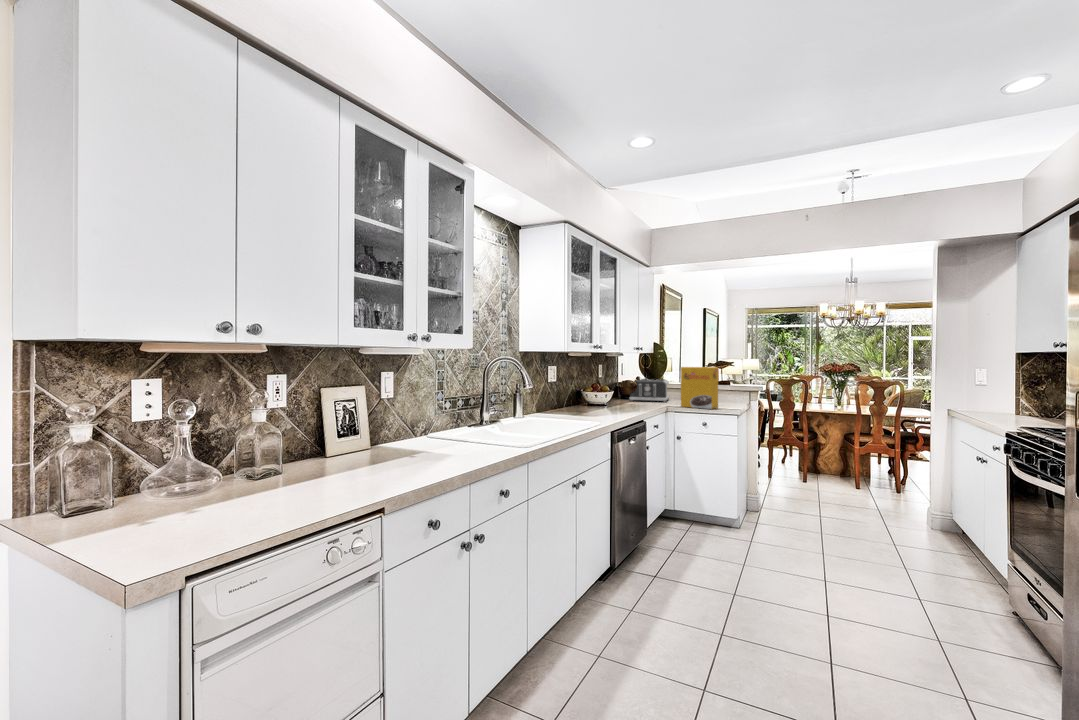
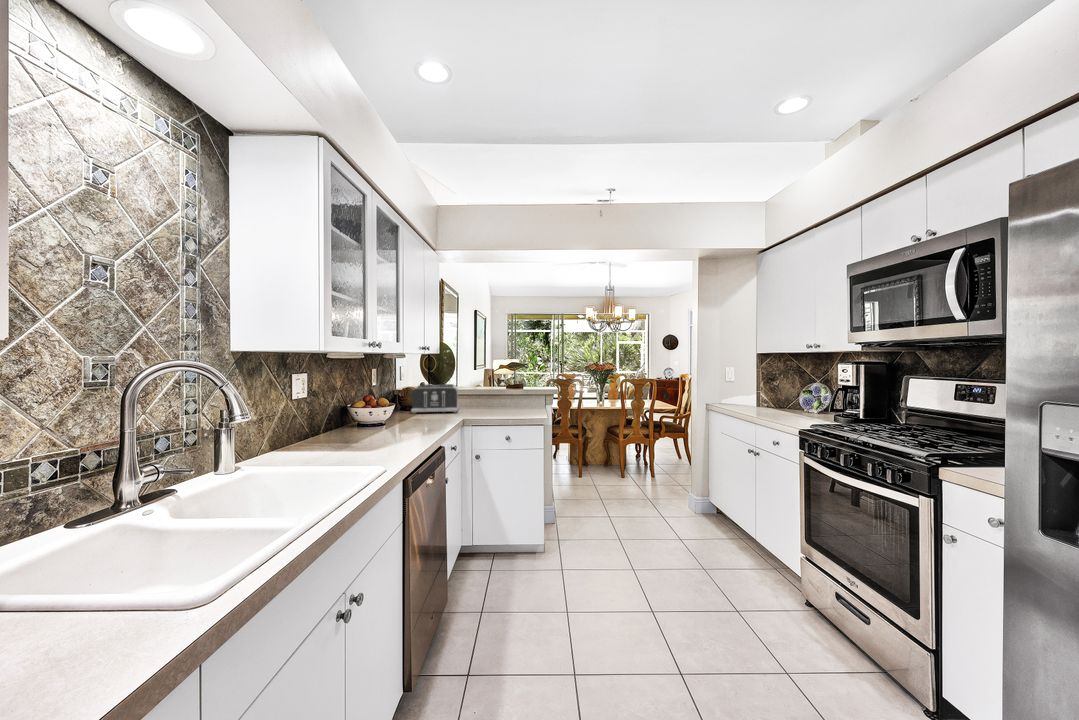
cereal box: present [681,367,718,409] -> none [479,370,524,422]

